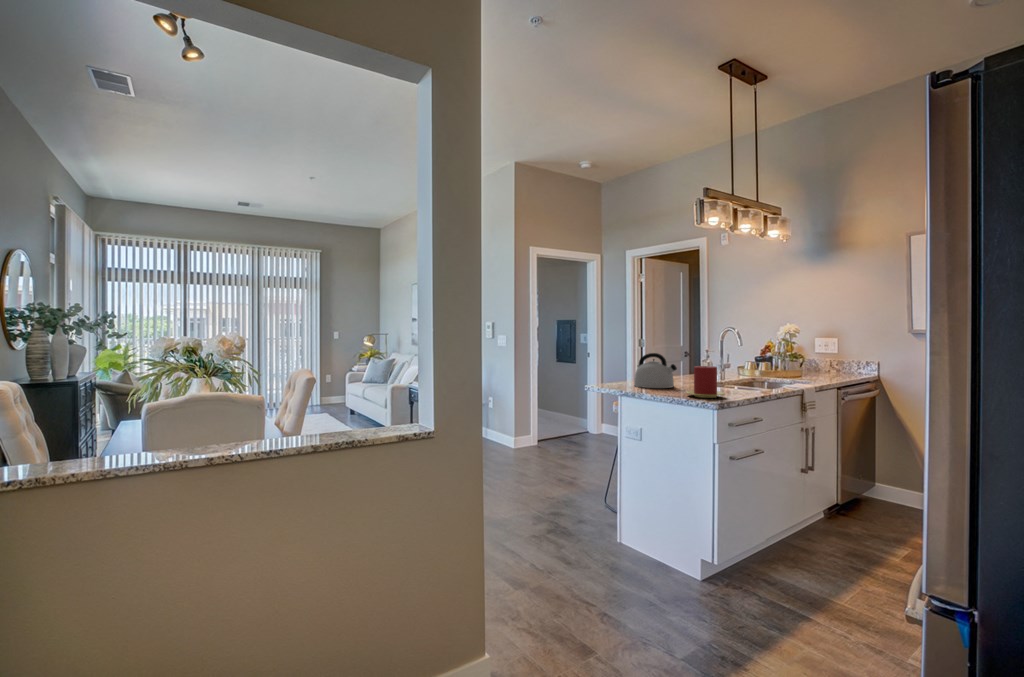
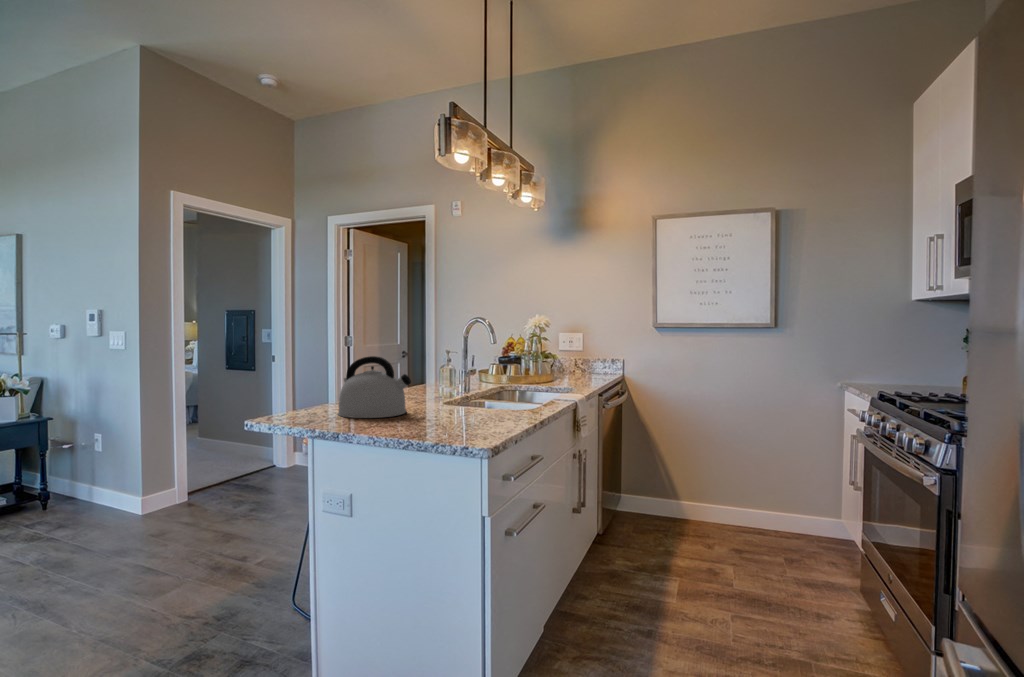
candle: present [687,366,725,398] -> none [433,377,495,435]

